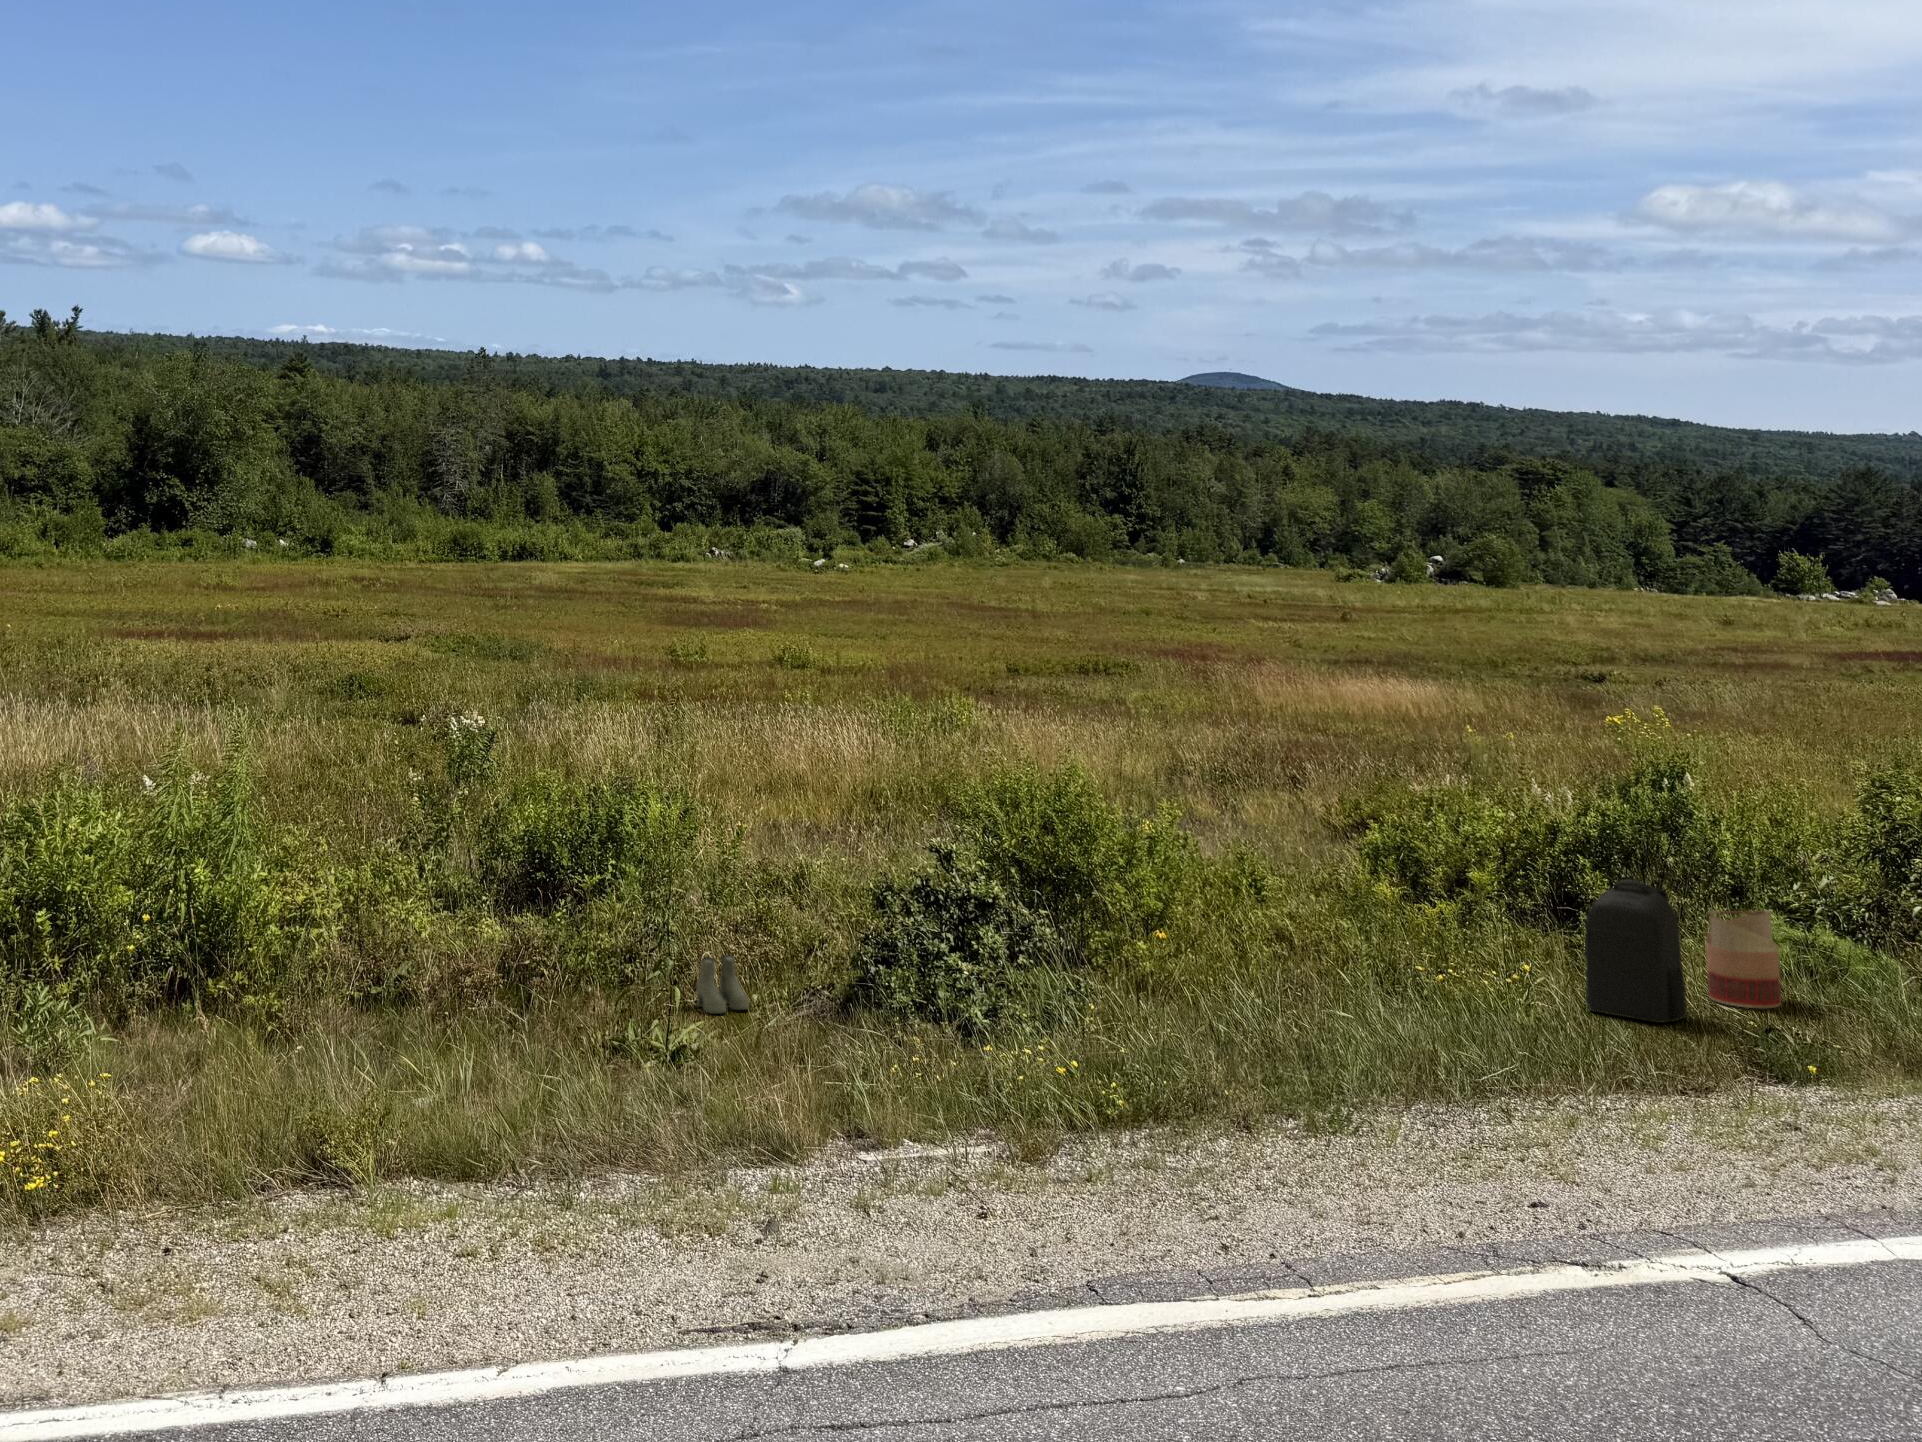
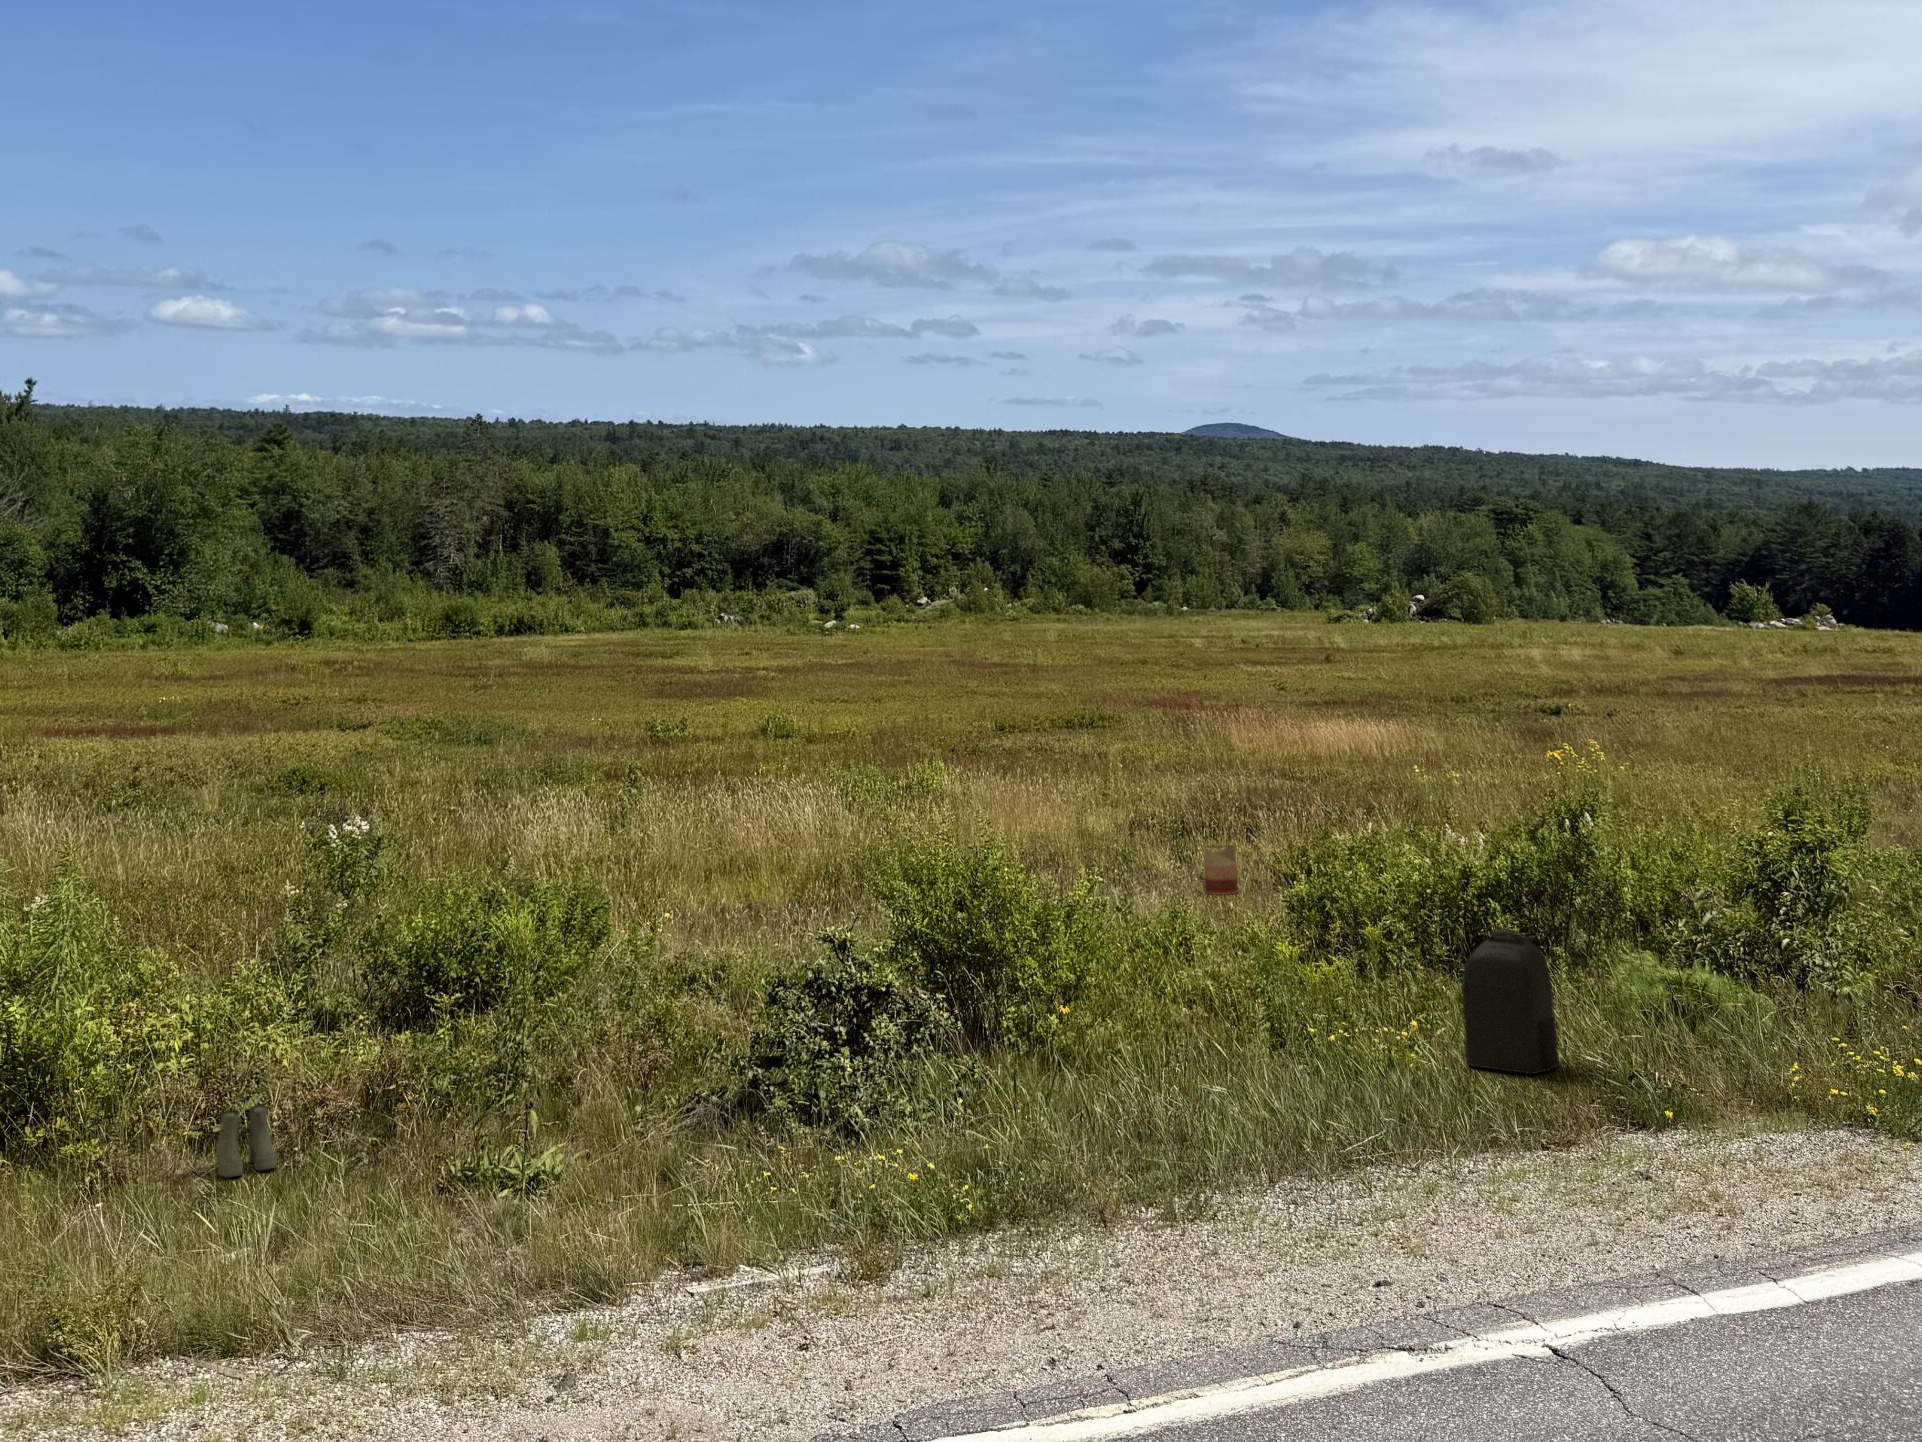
basket: present [1706,910,1782,1008] -> present [1203,845,1238,895]
boots: present [696,955,749,1014] -> present [216,1105,276,1178]

